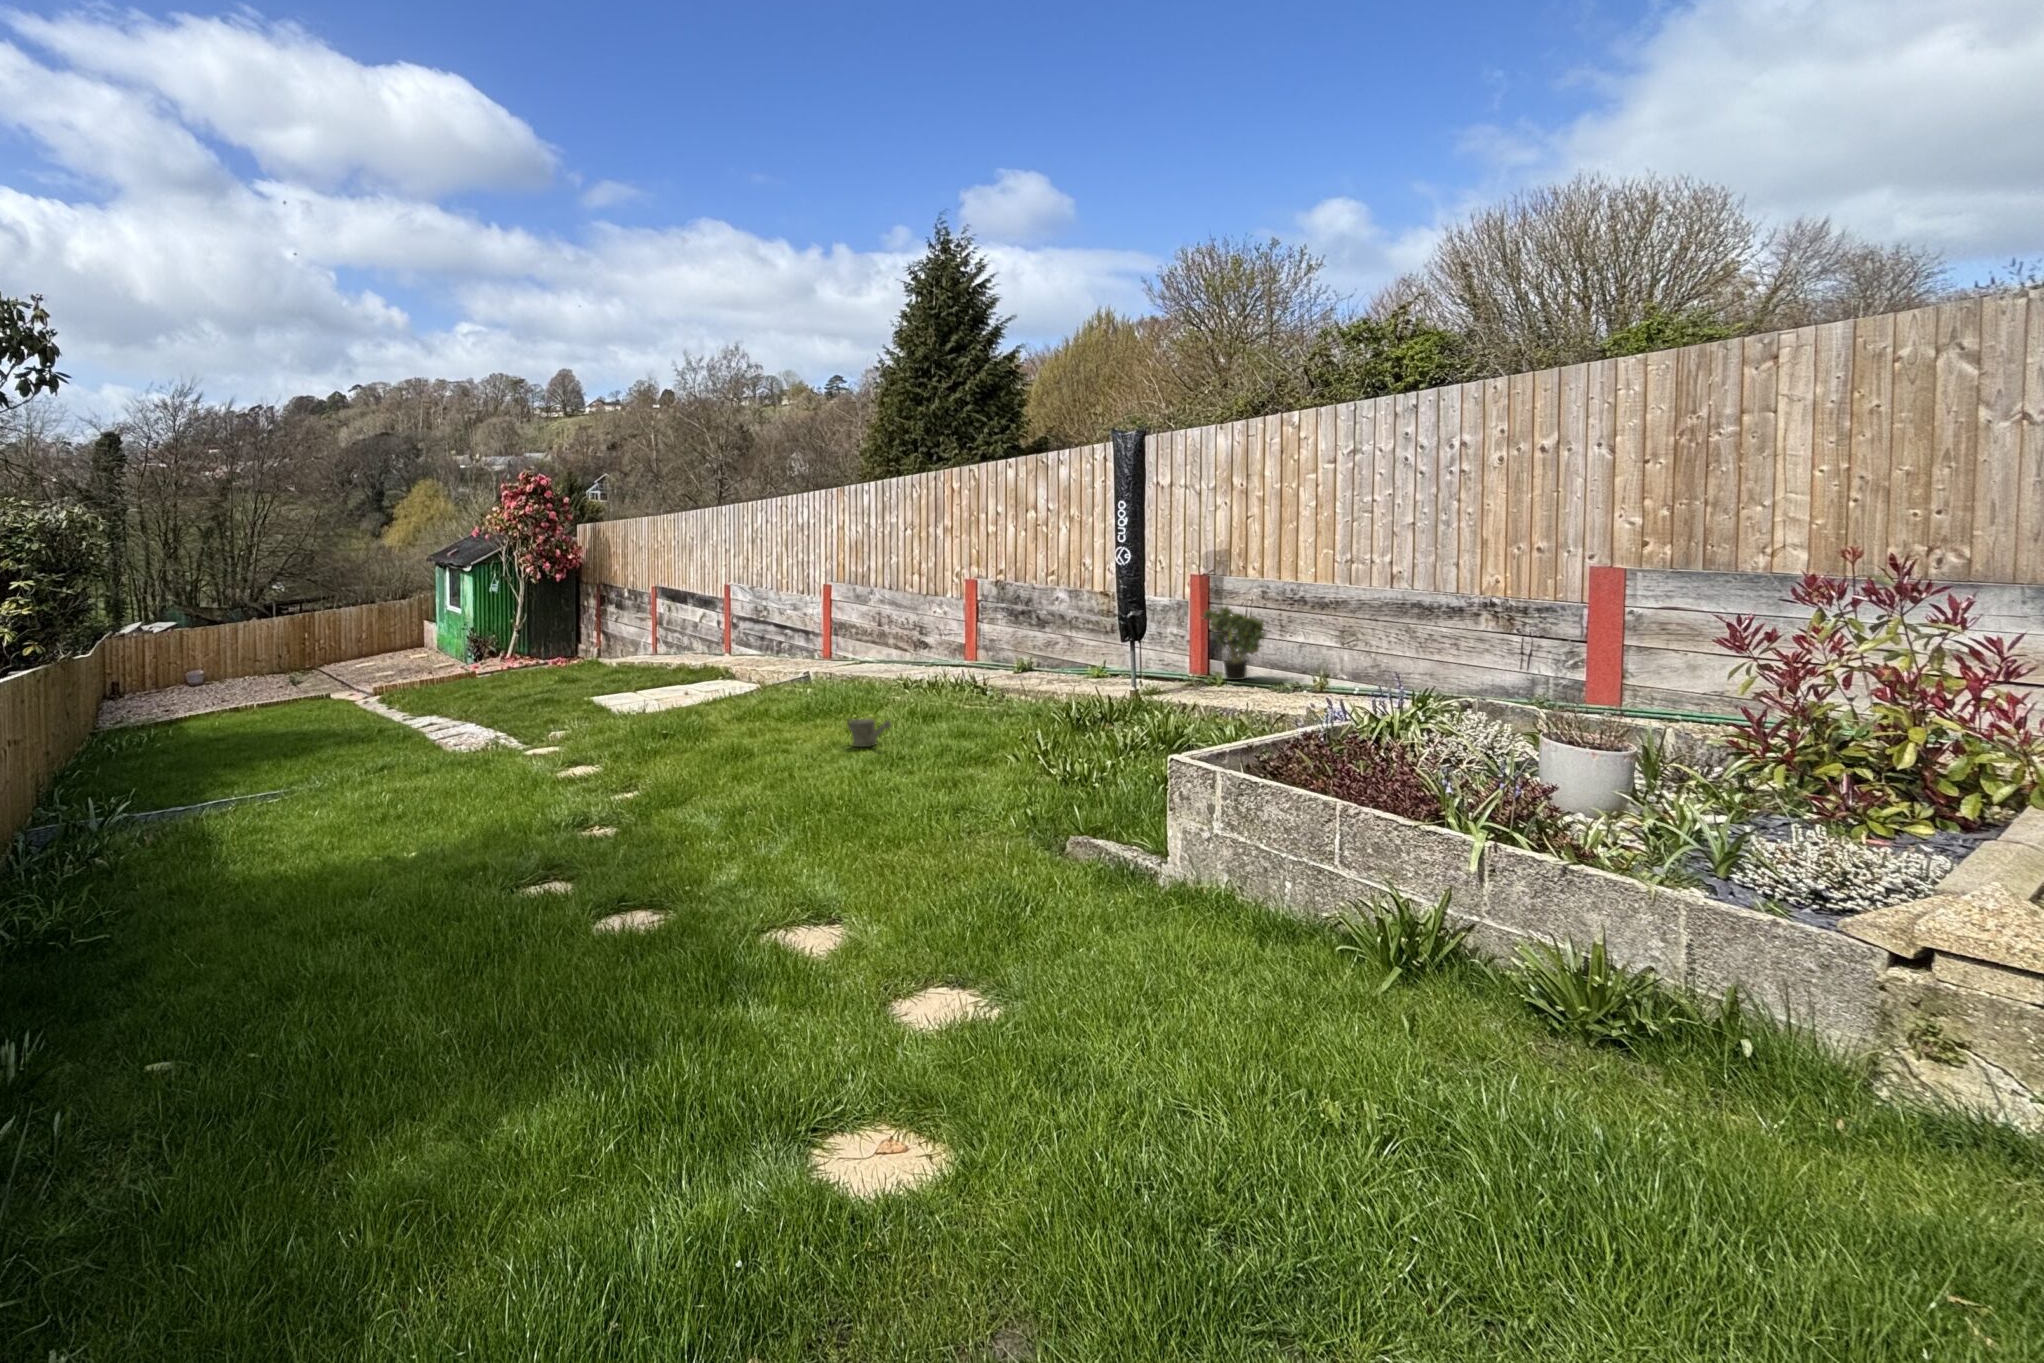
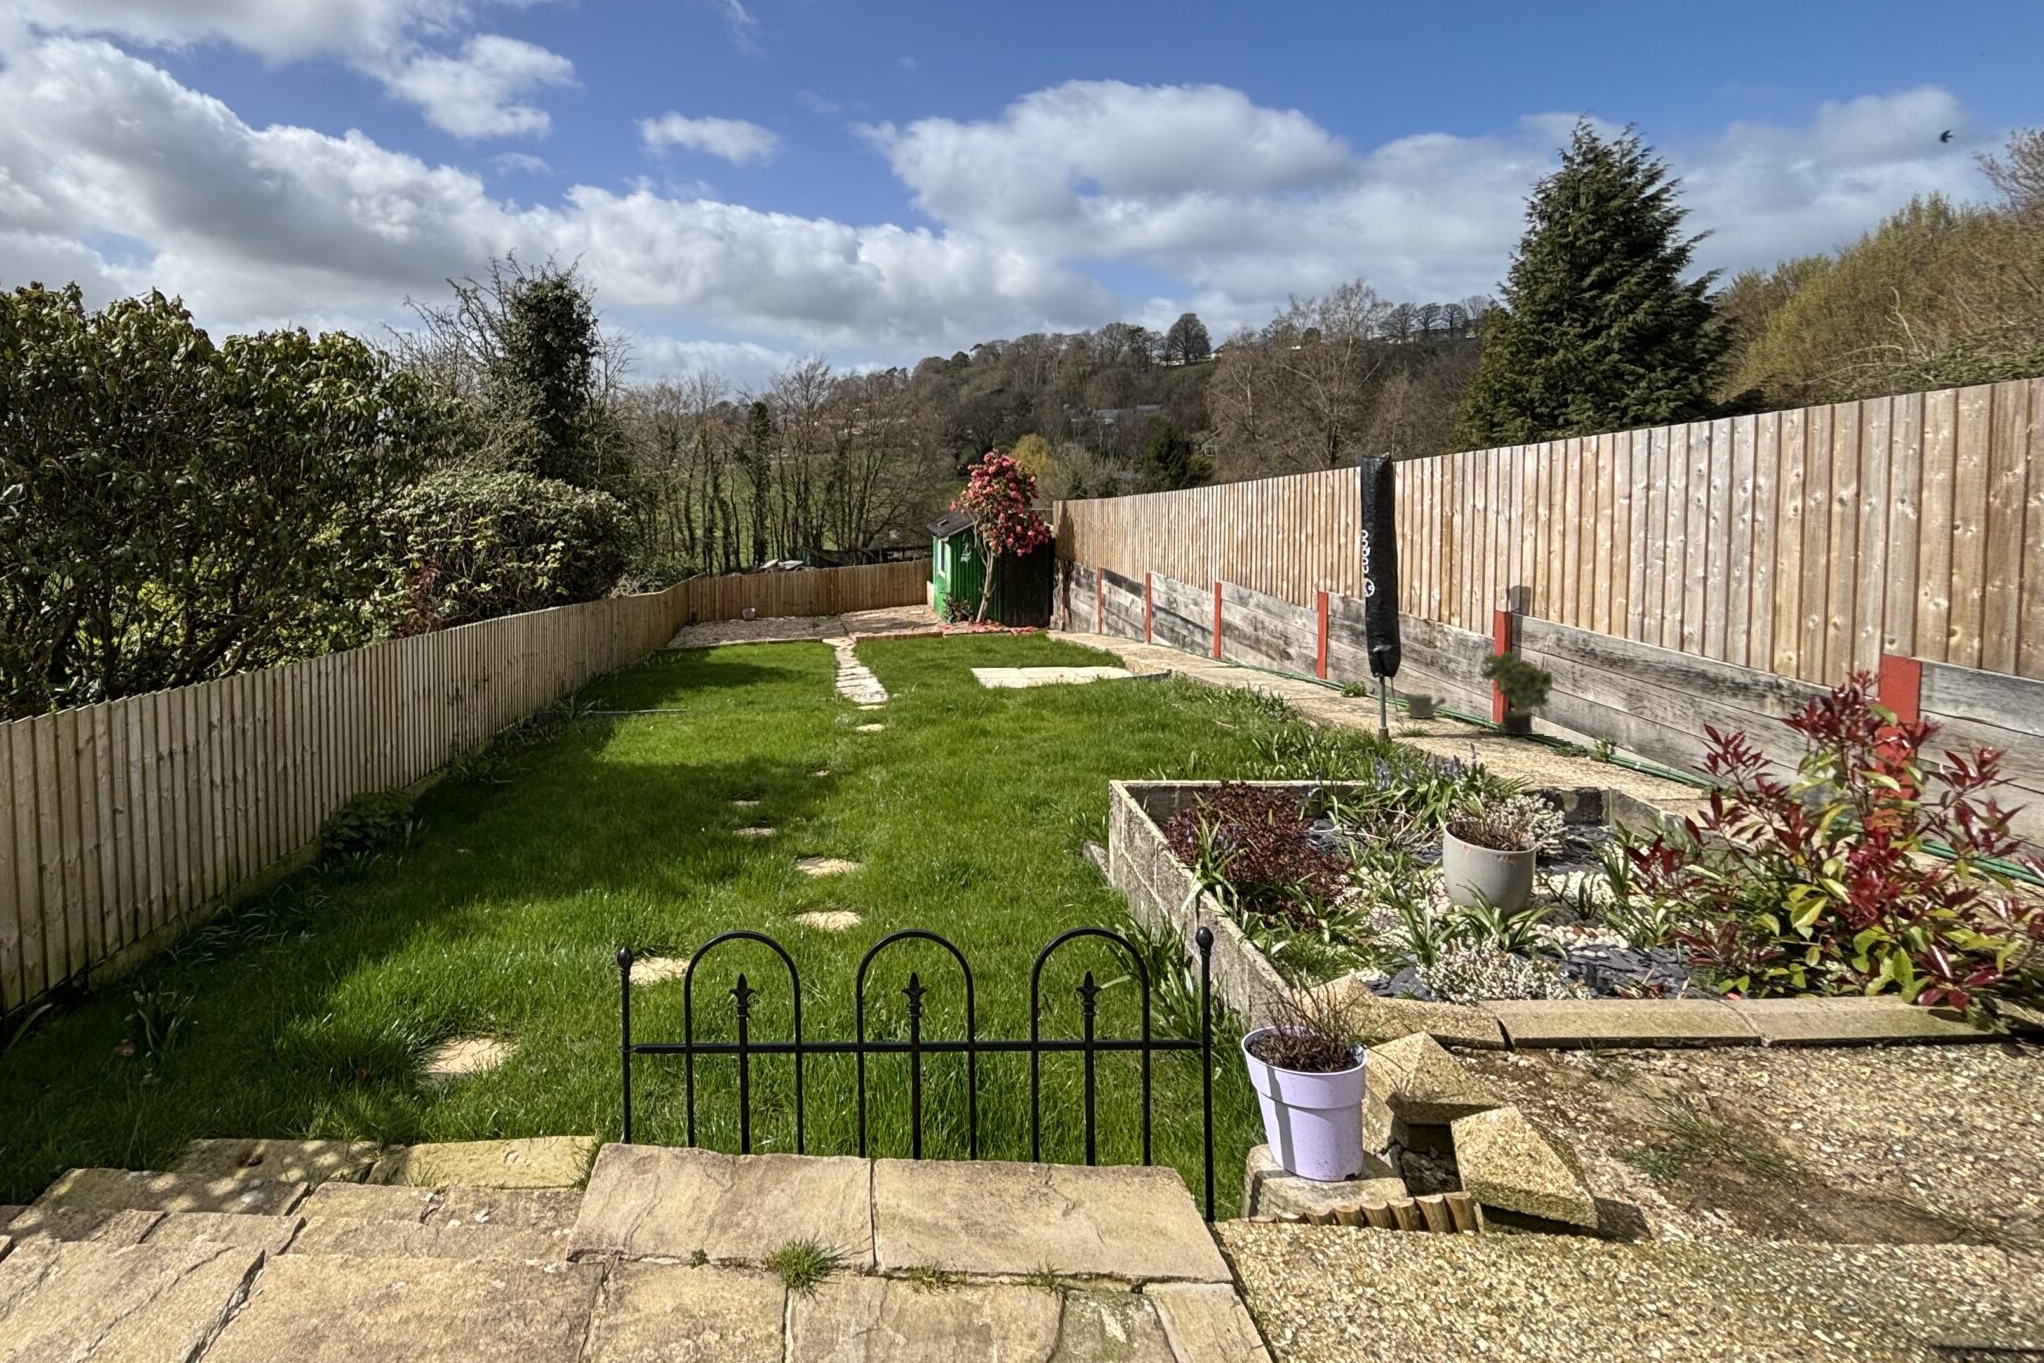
watering can: present [847,719,891,747] -> present [1405,693,1446,718]

